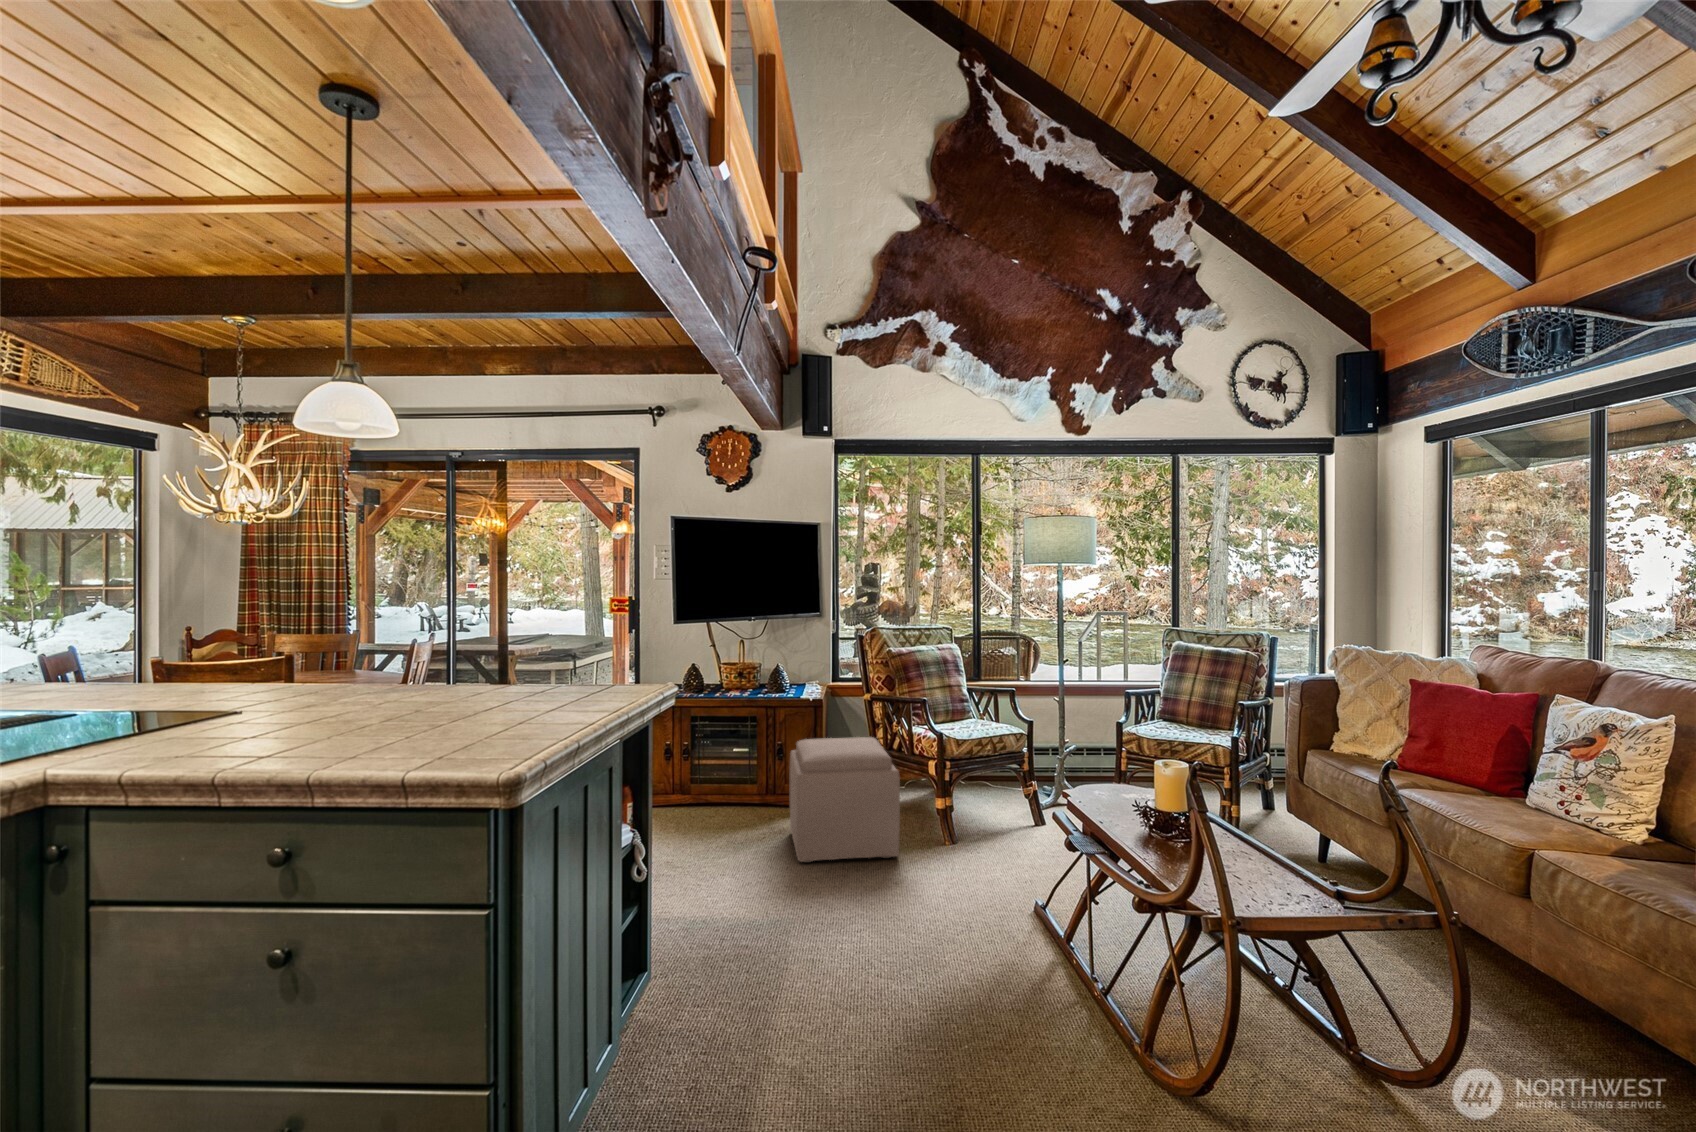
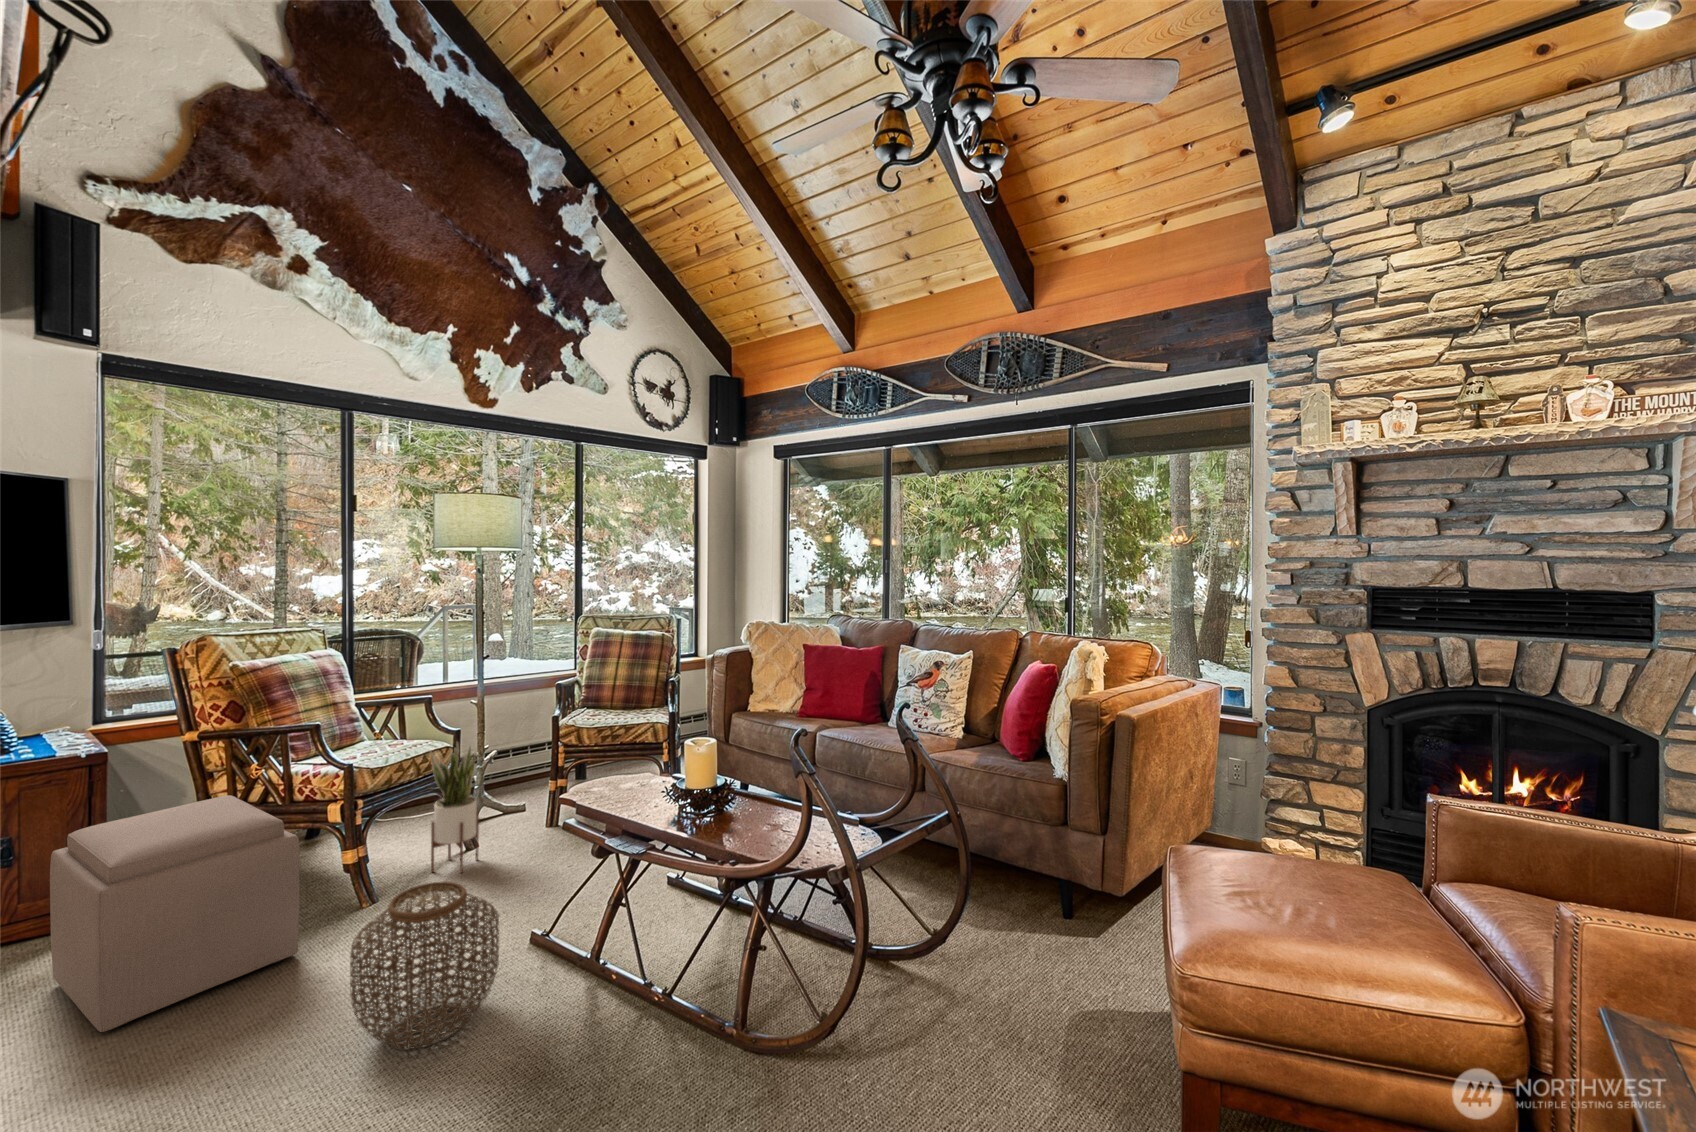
potted plant: none [997,729,1039,842] -> present [429,743,479,873]
woven basket: none [898,819,995,937] -> present [350,881,499,1049]

